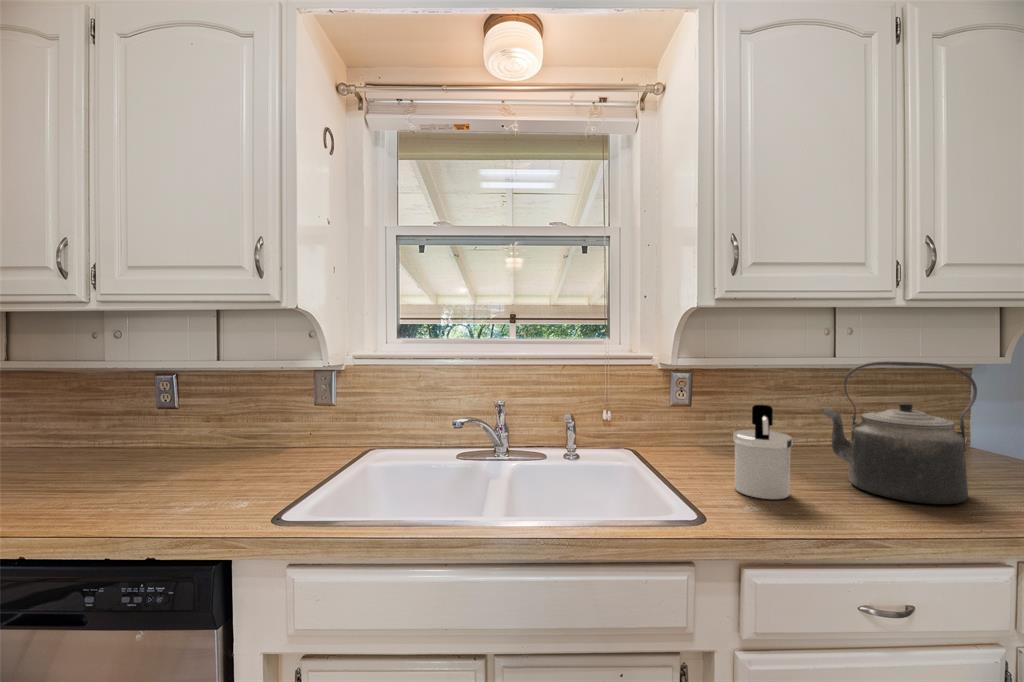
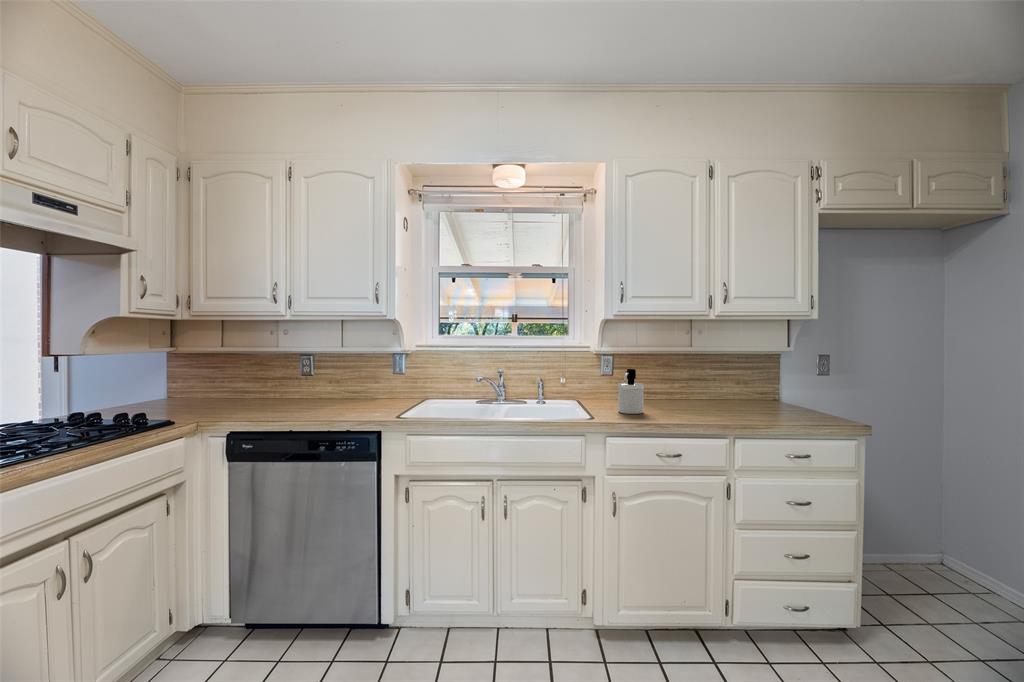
kettle: present [823,361,977,504] -> none [669,348,732,415]

